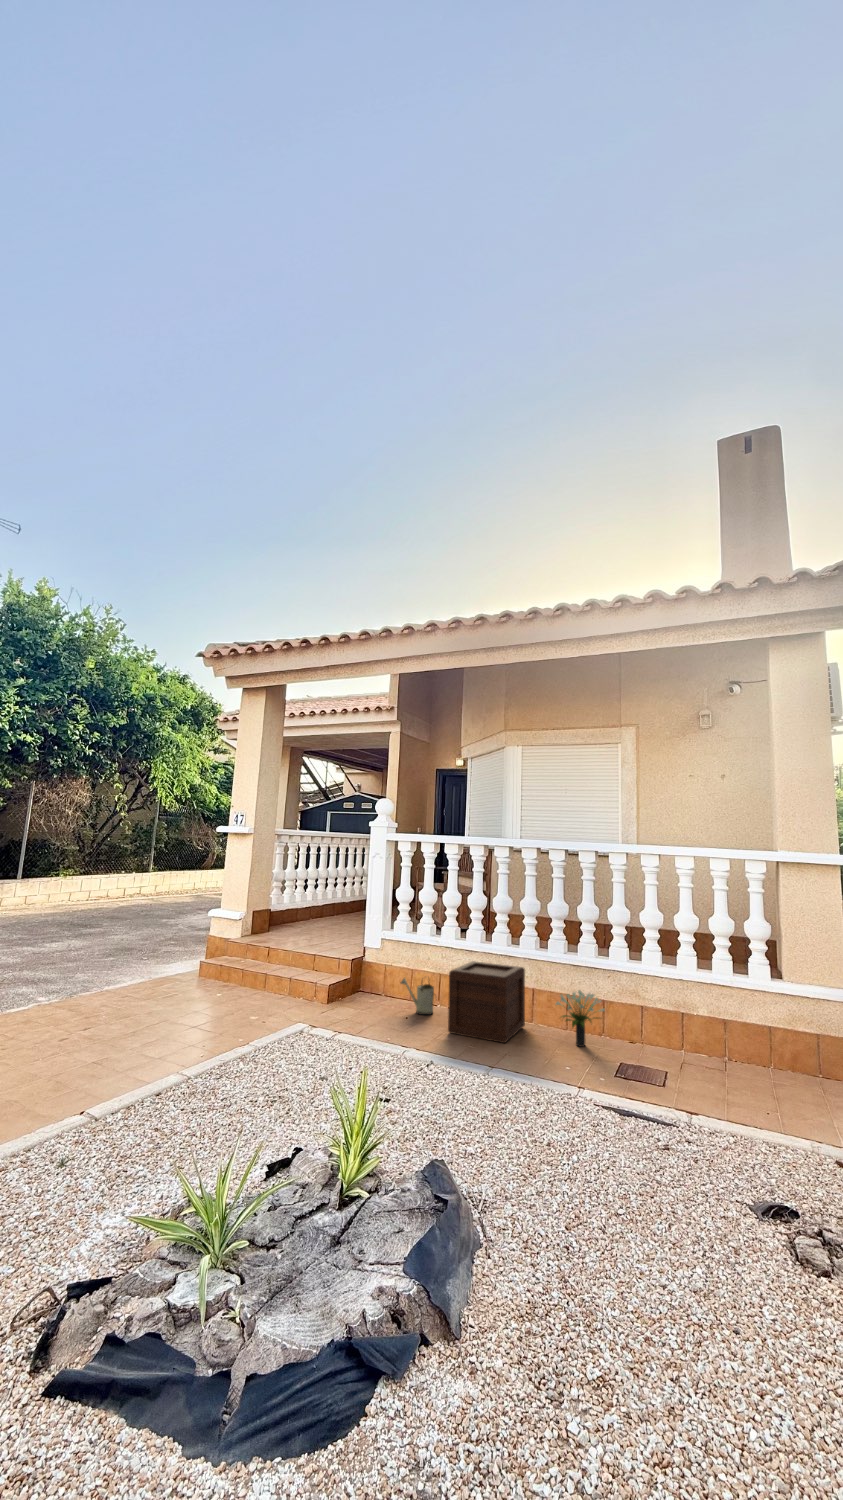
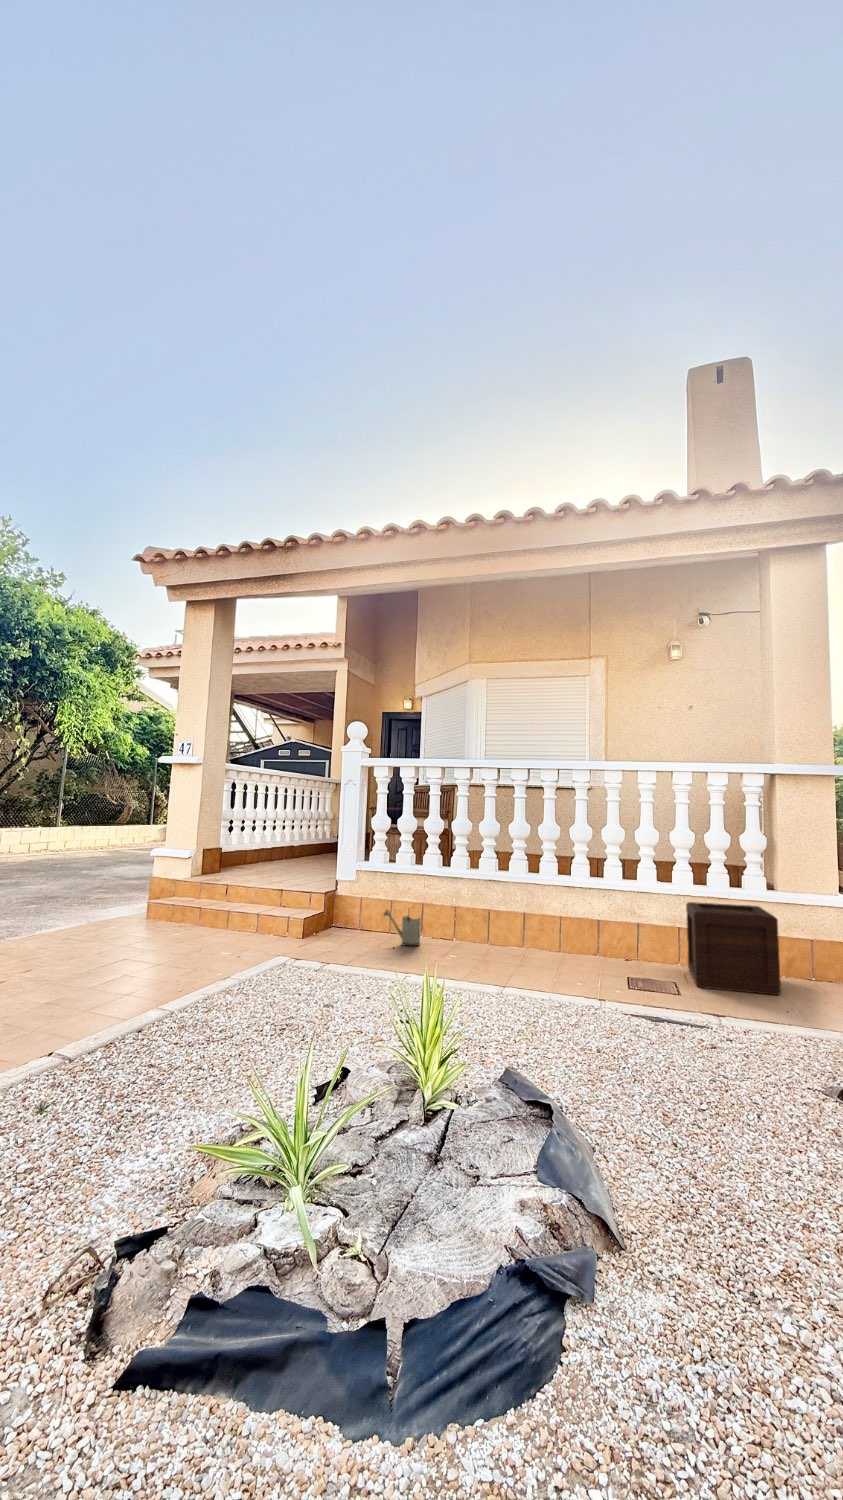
wooden crate: present [448,961,525,1043] -> present [686,902,781,995]
potted plant: present [556,991,605,1047] -> none [559,909,611,966]

